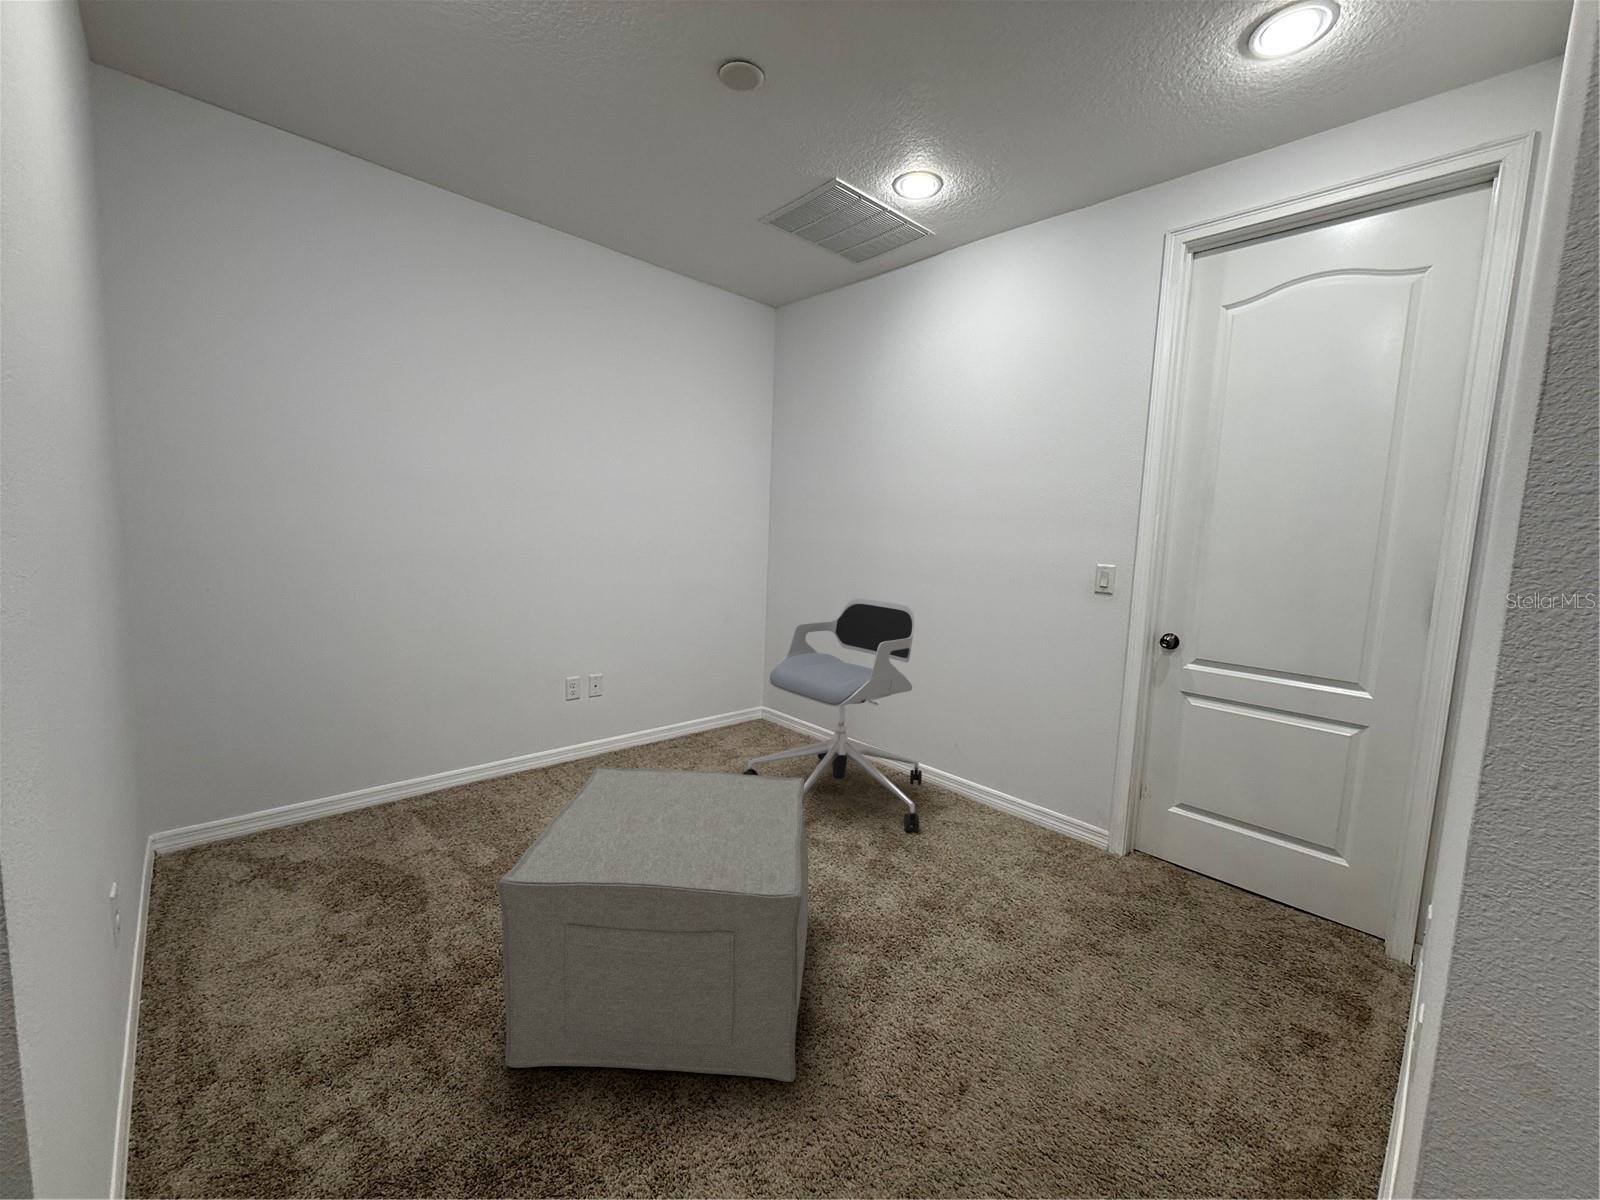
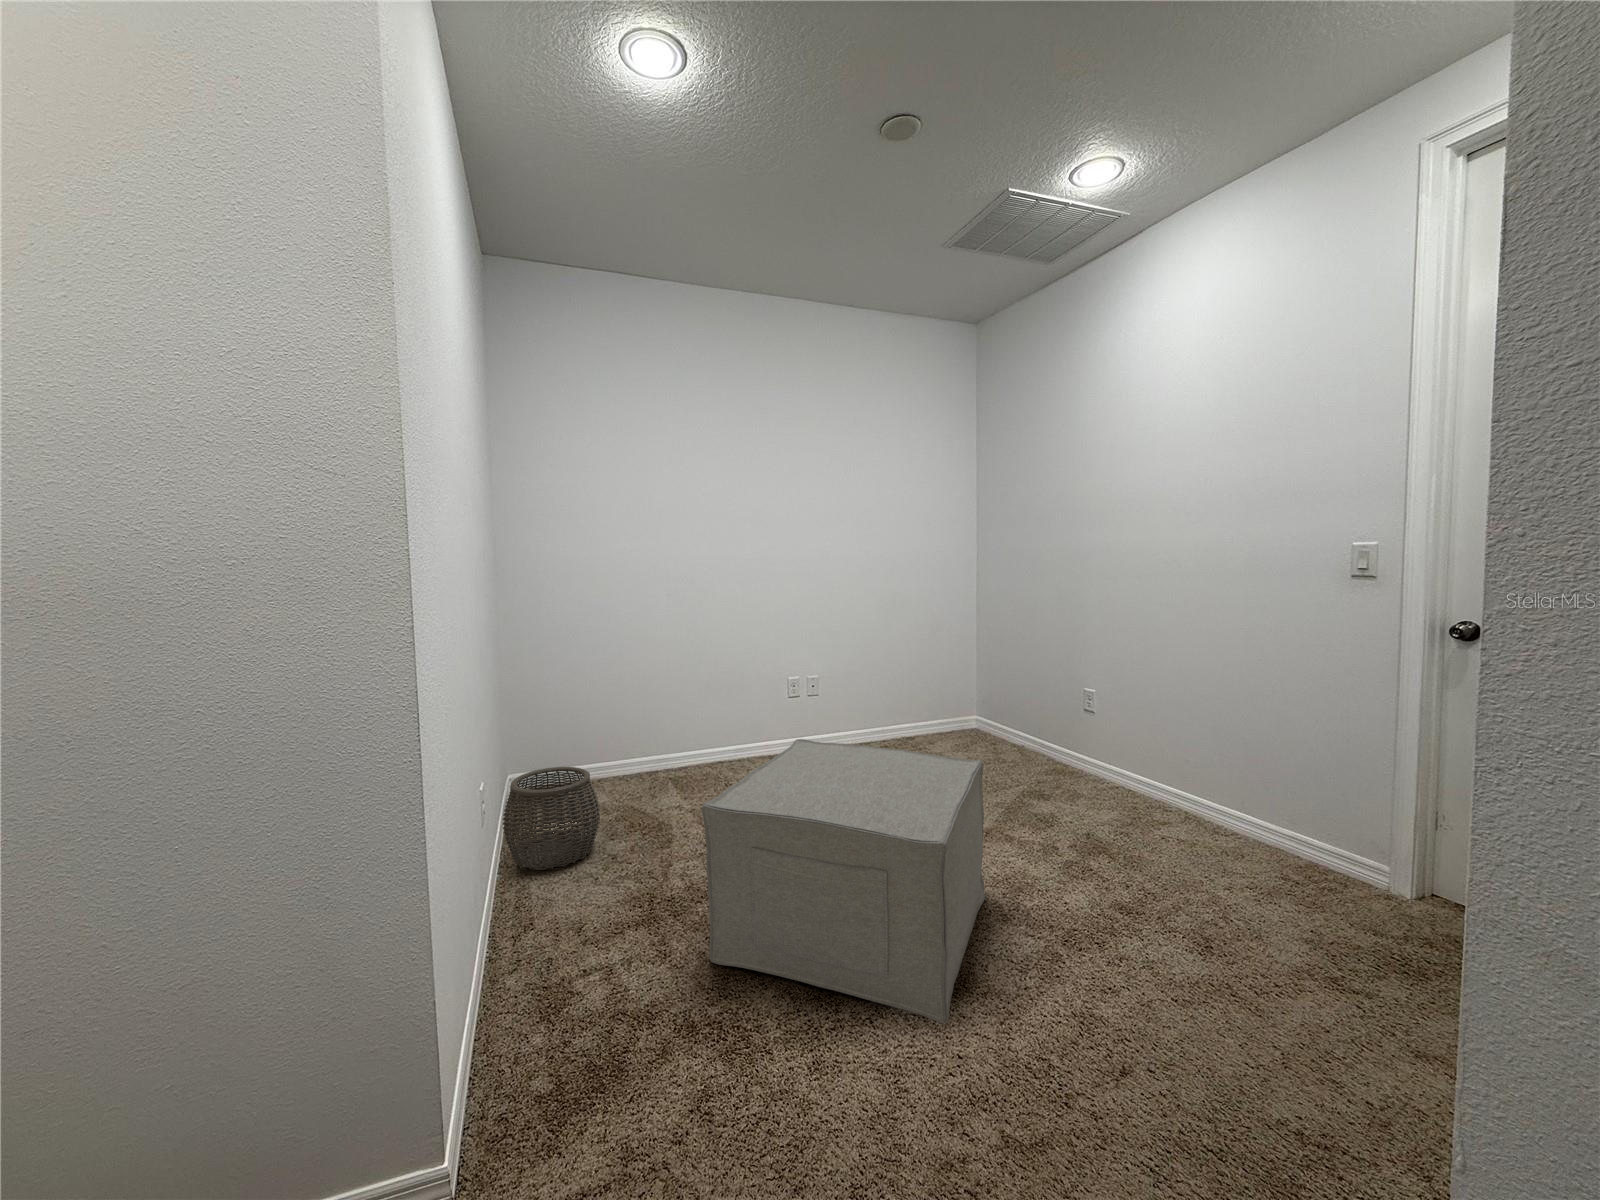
office chair: present [743,598,922,831] -> none [948,599,1150,842]
woven basket: none [160,823,324,975] -> present [503,767,600,870]

